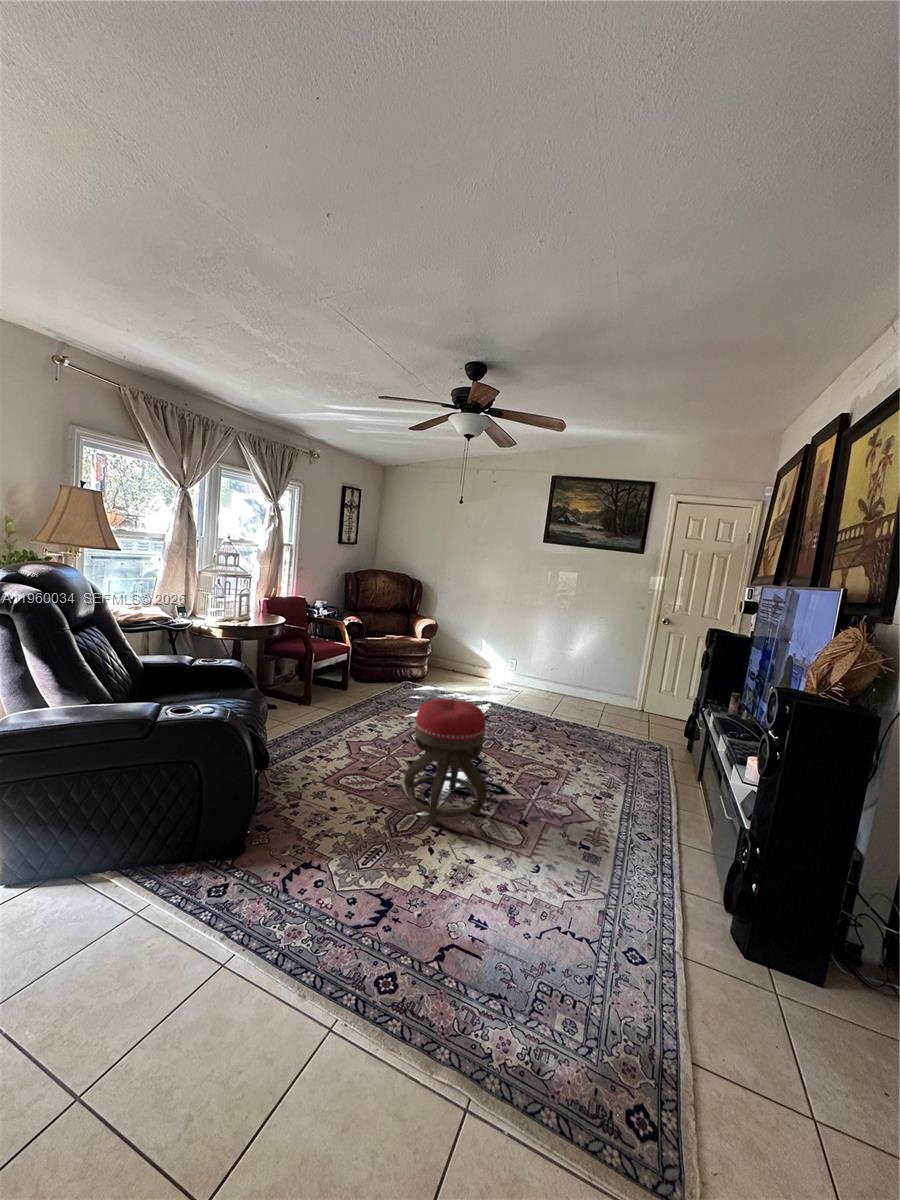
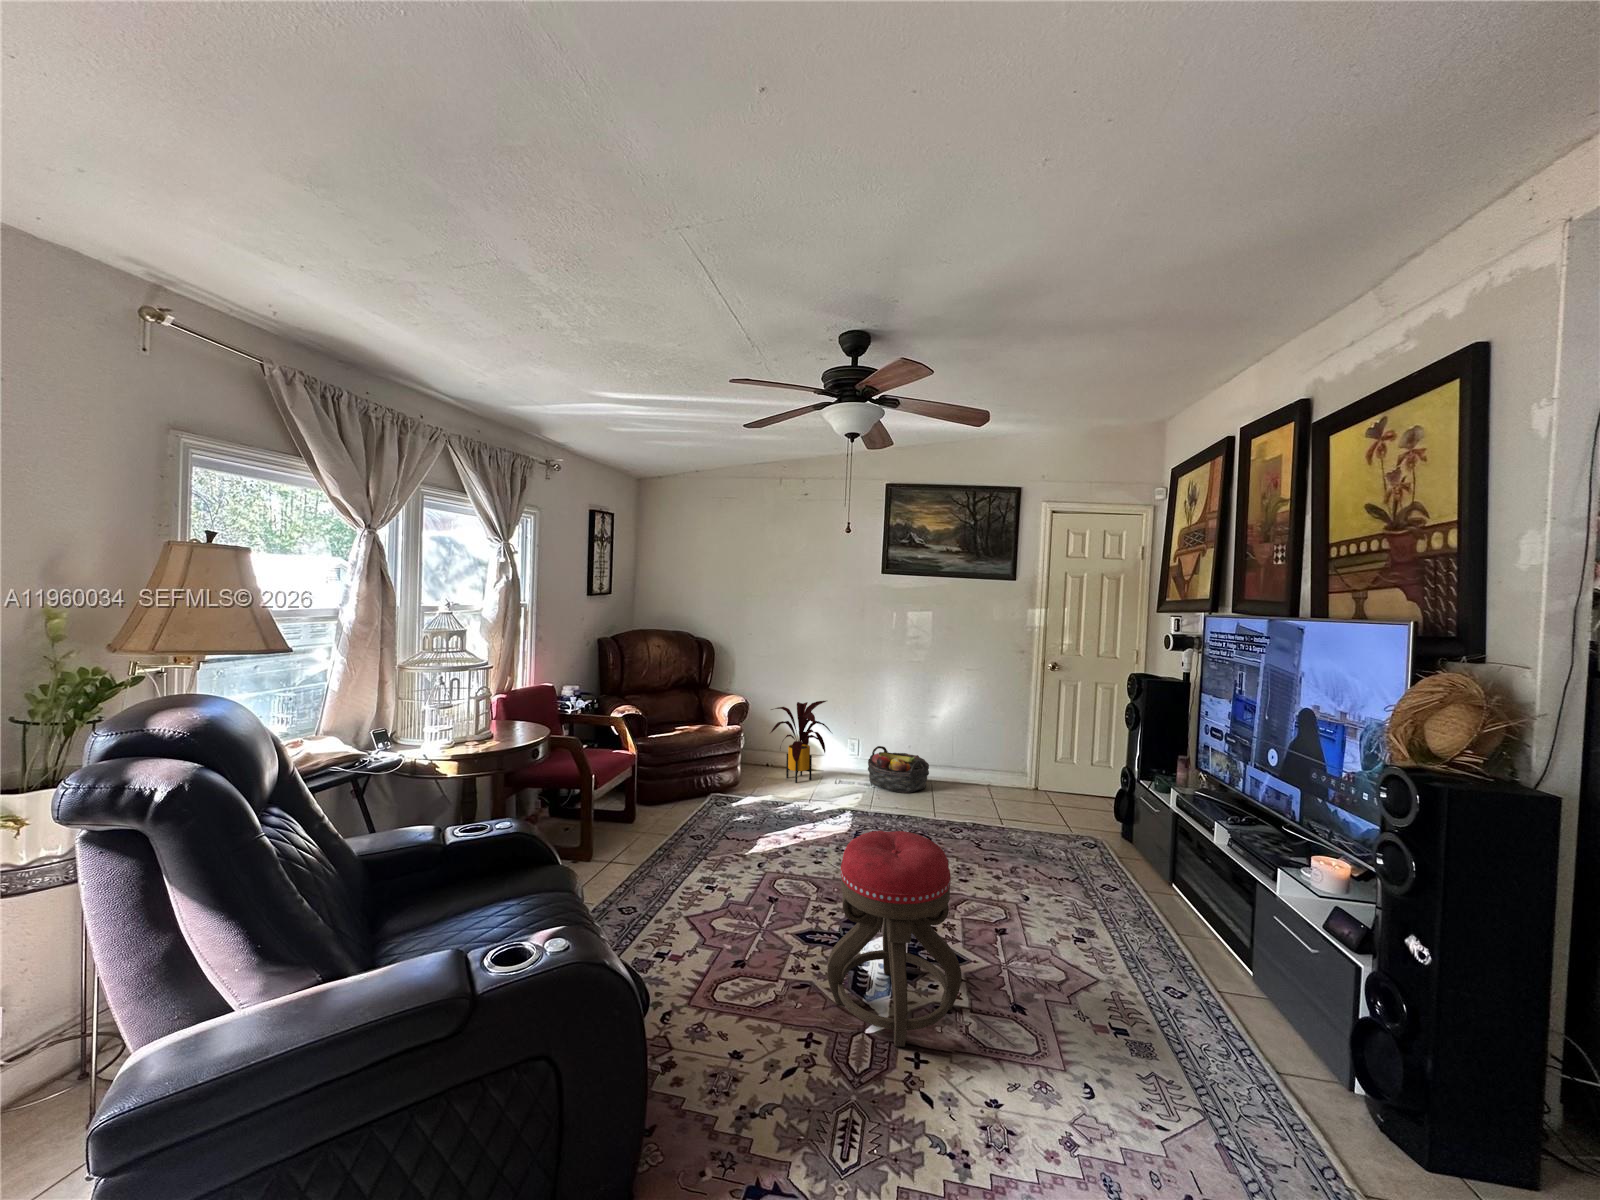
house plant: none [447,629,496,684] -> present [771,701,831,783]
basket: none [516,666,560,700] -> present [868,746,929,793]

